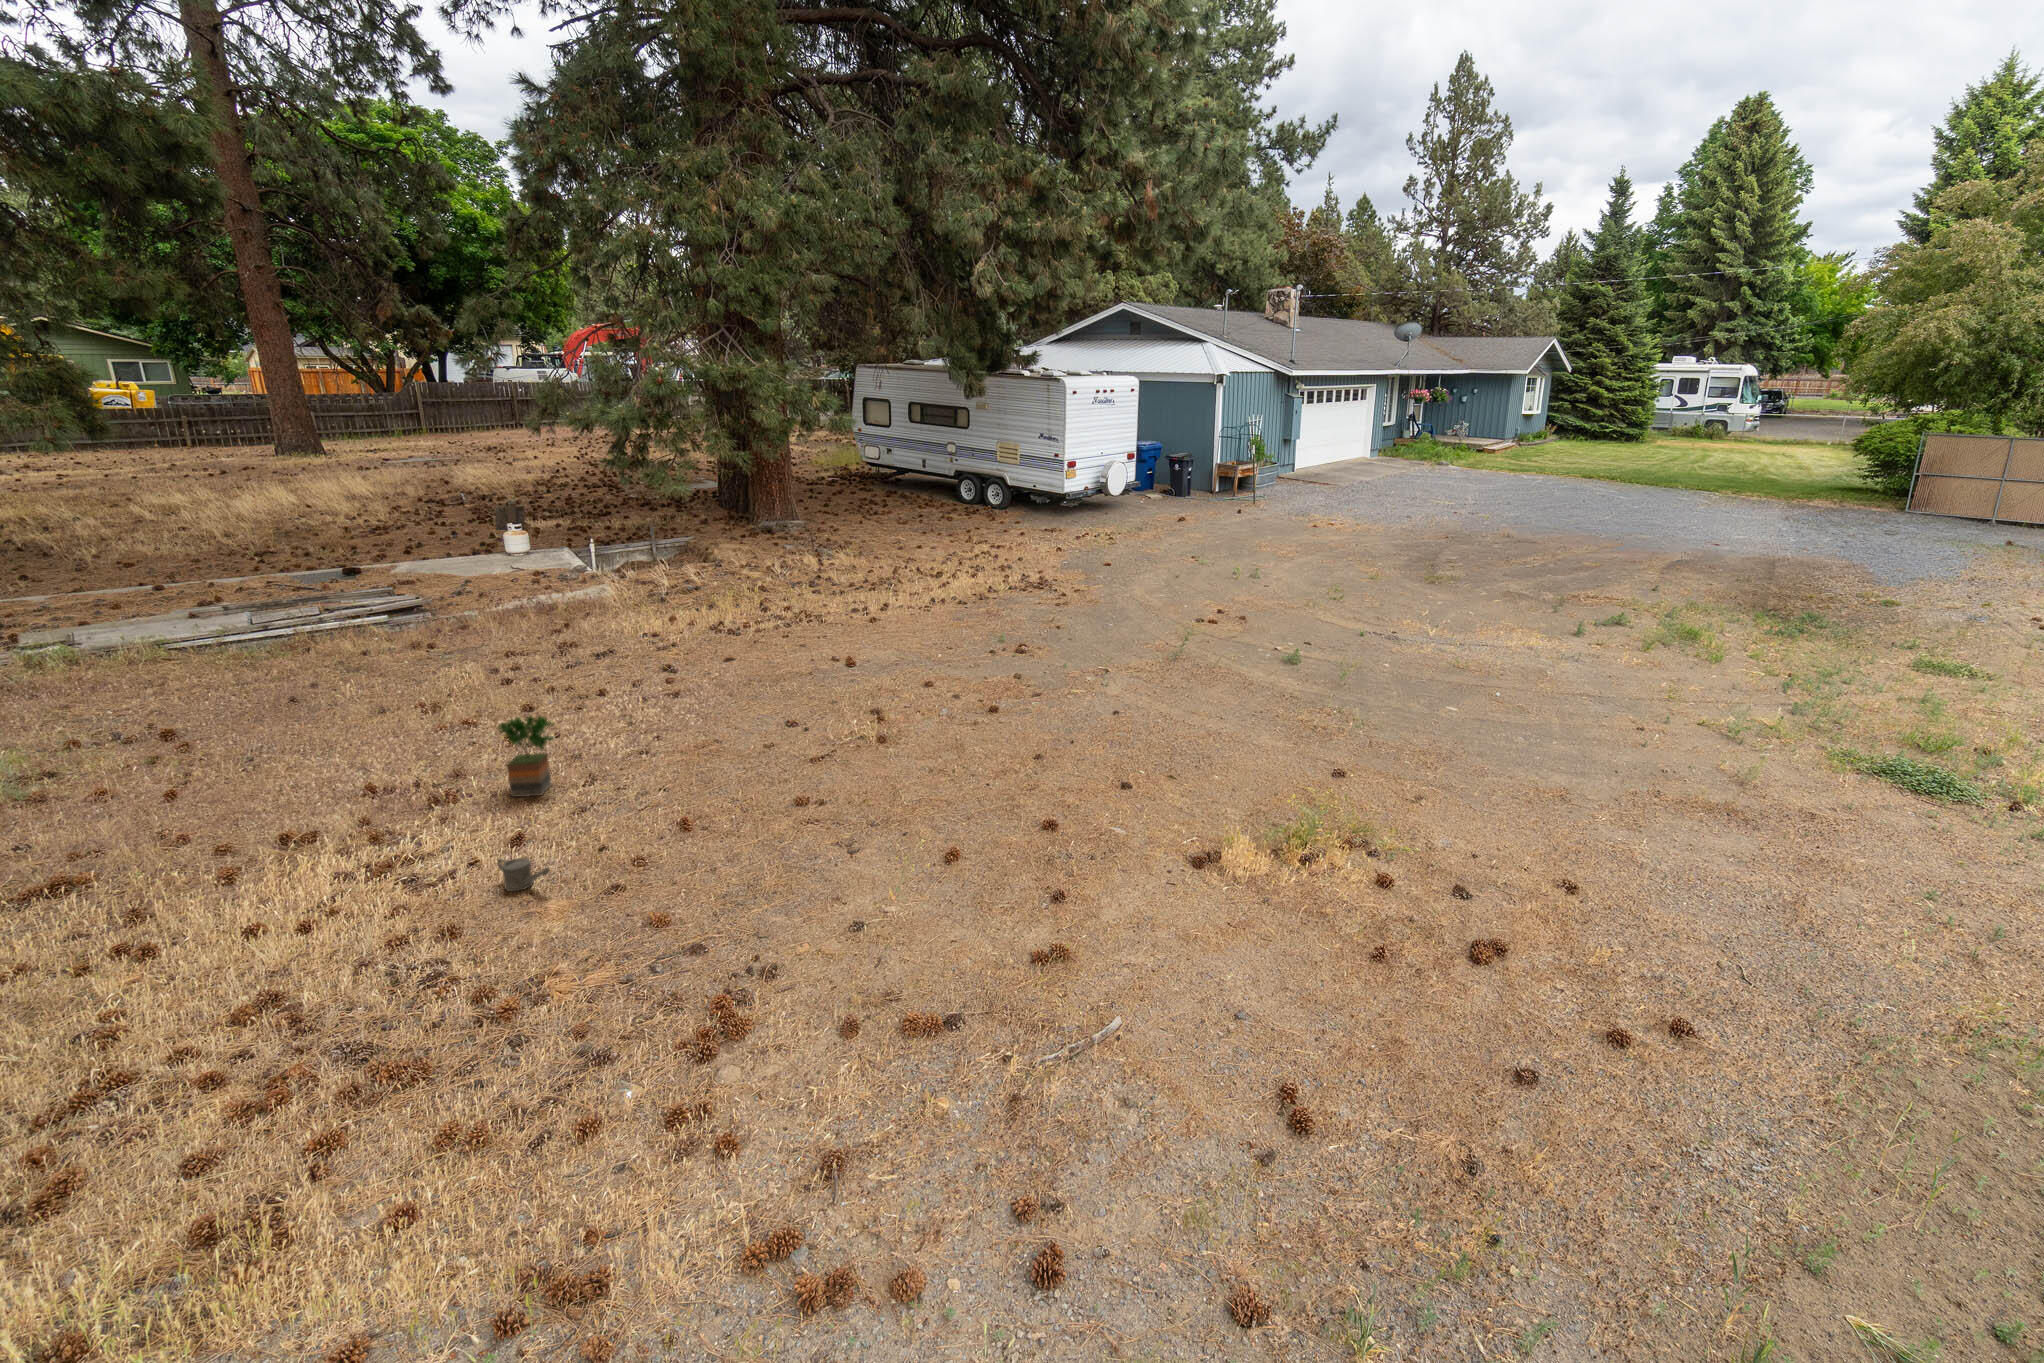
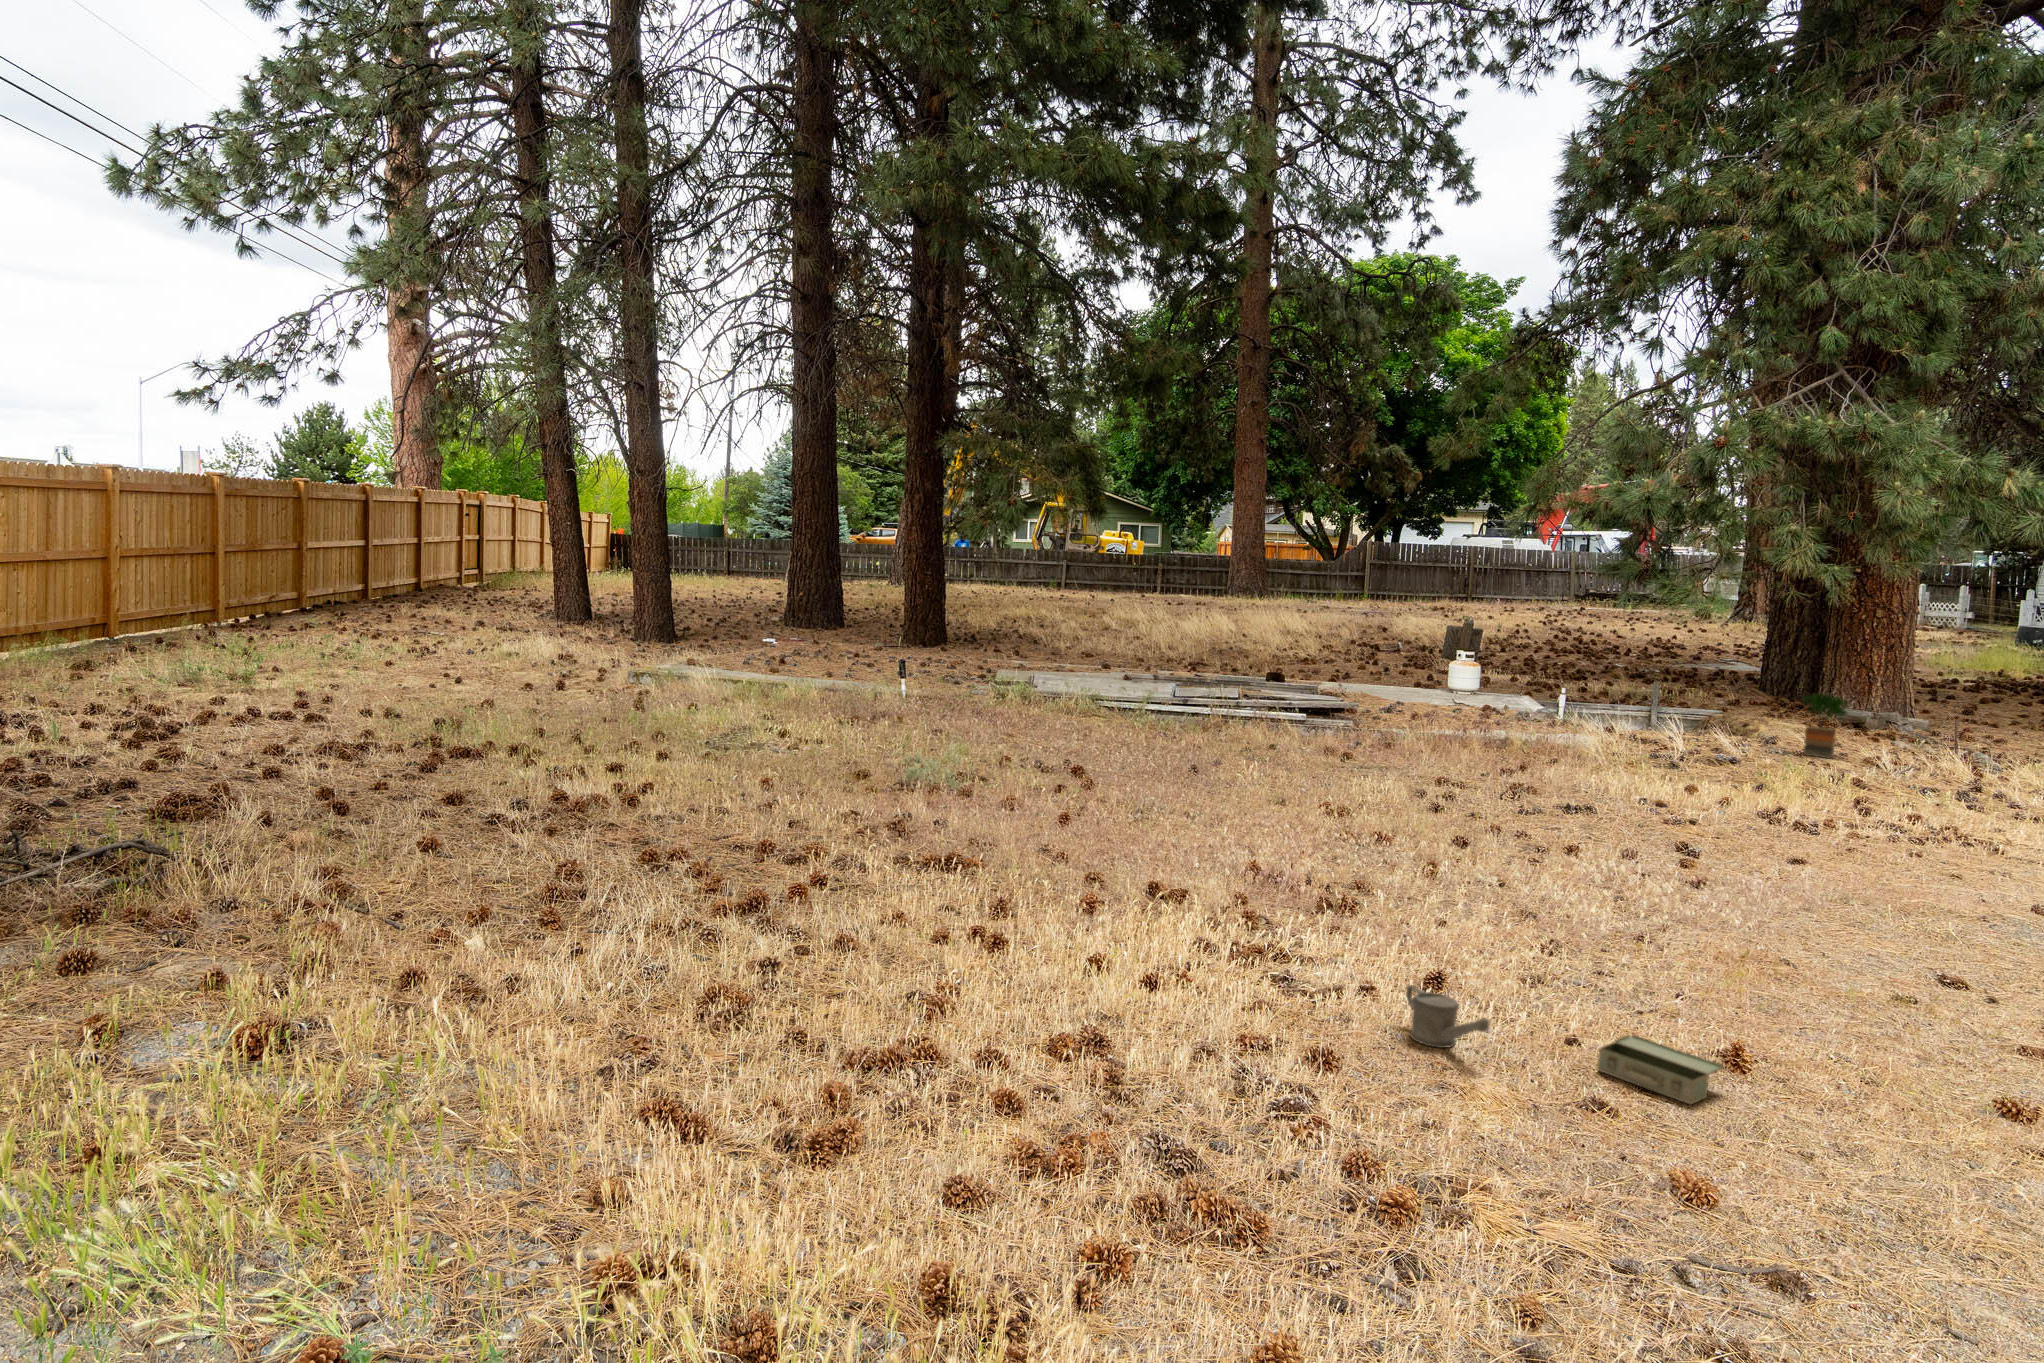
potted tree: present [498,716,554,797] -> present [1803,694,1848,758]
toolbox: none [614,837,677,867] -> present [1597,1036,1723,1104]

